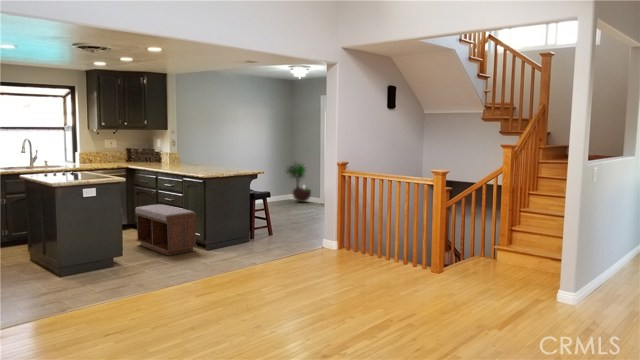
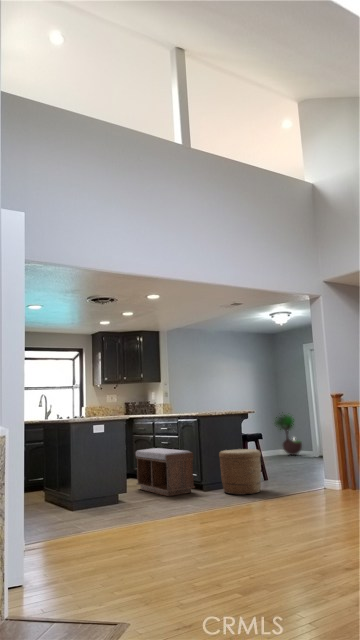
woven basket: none [223,210,265,255] -> present [219,449,261,495]

